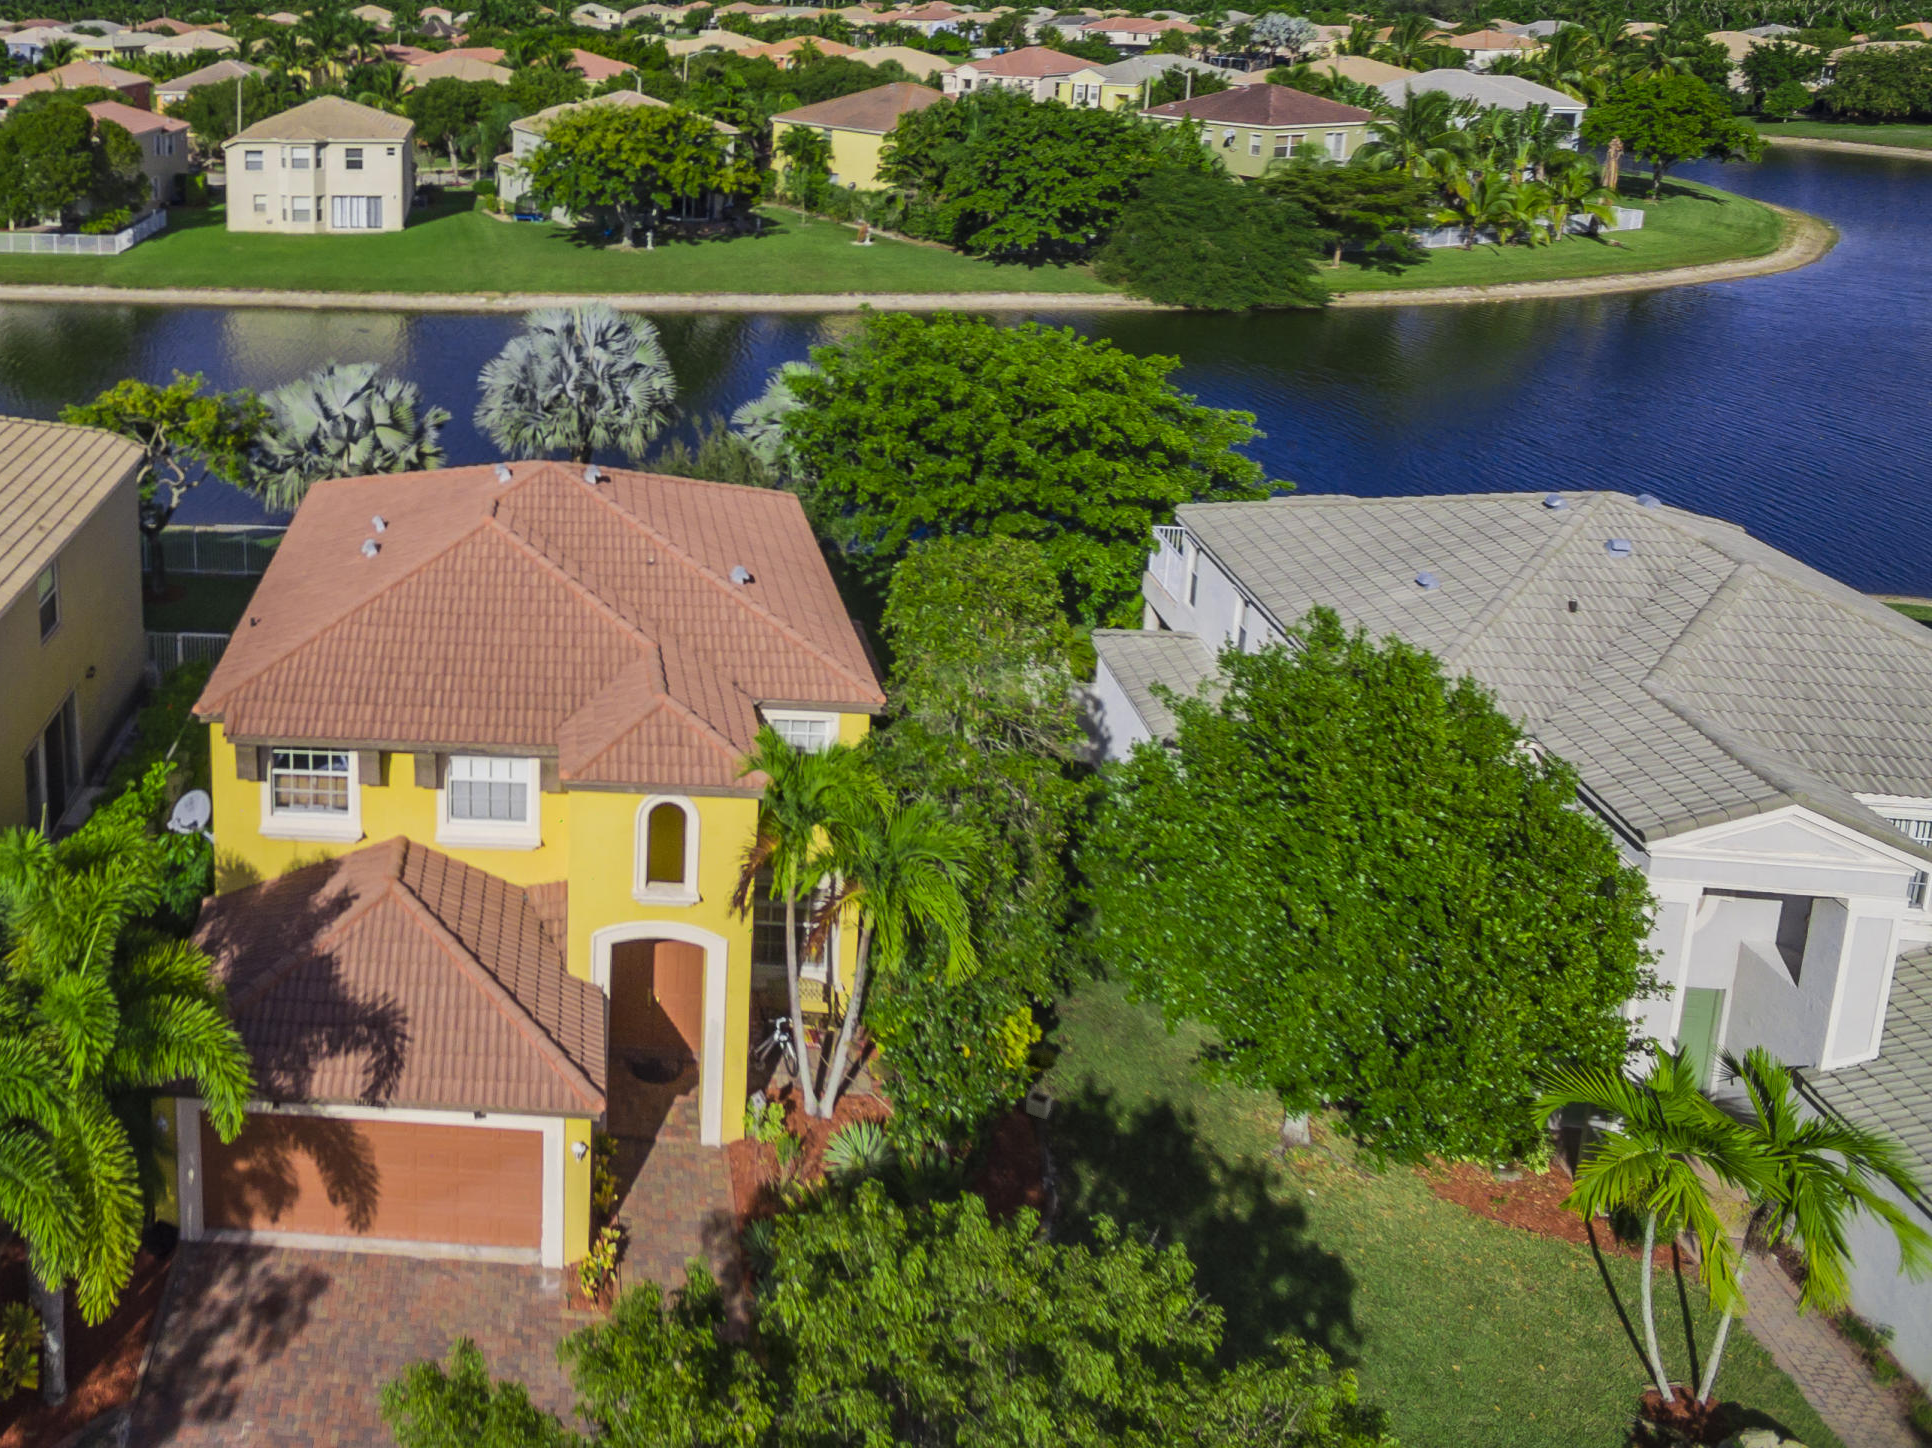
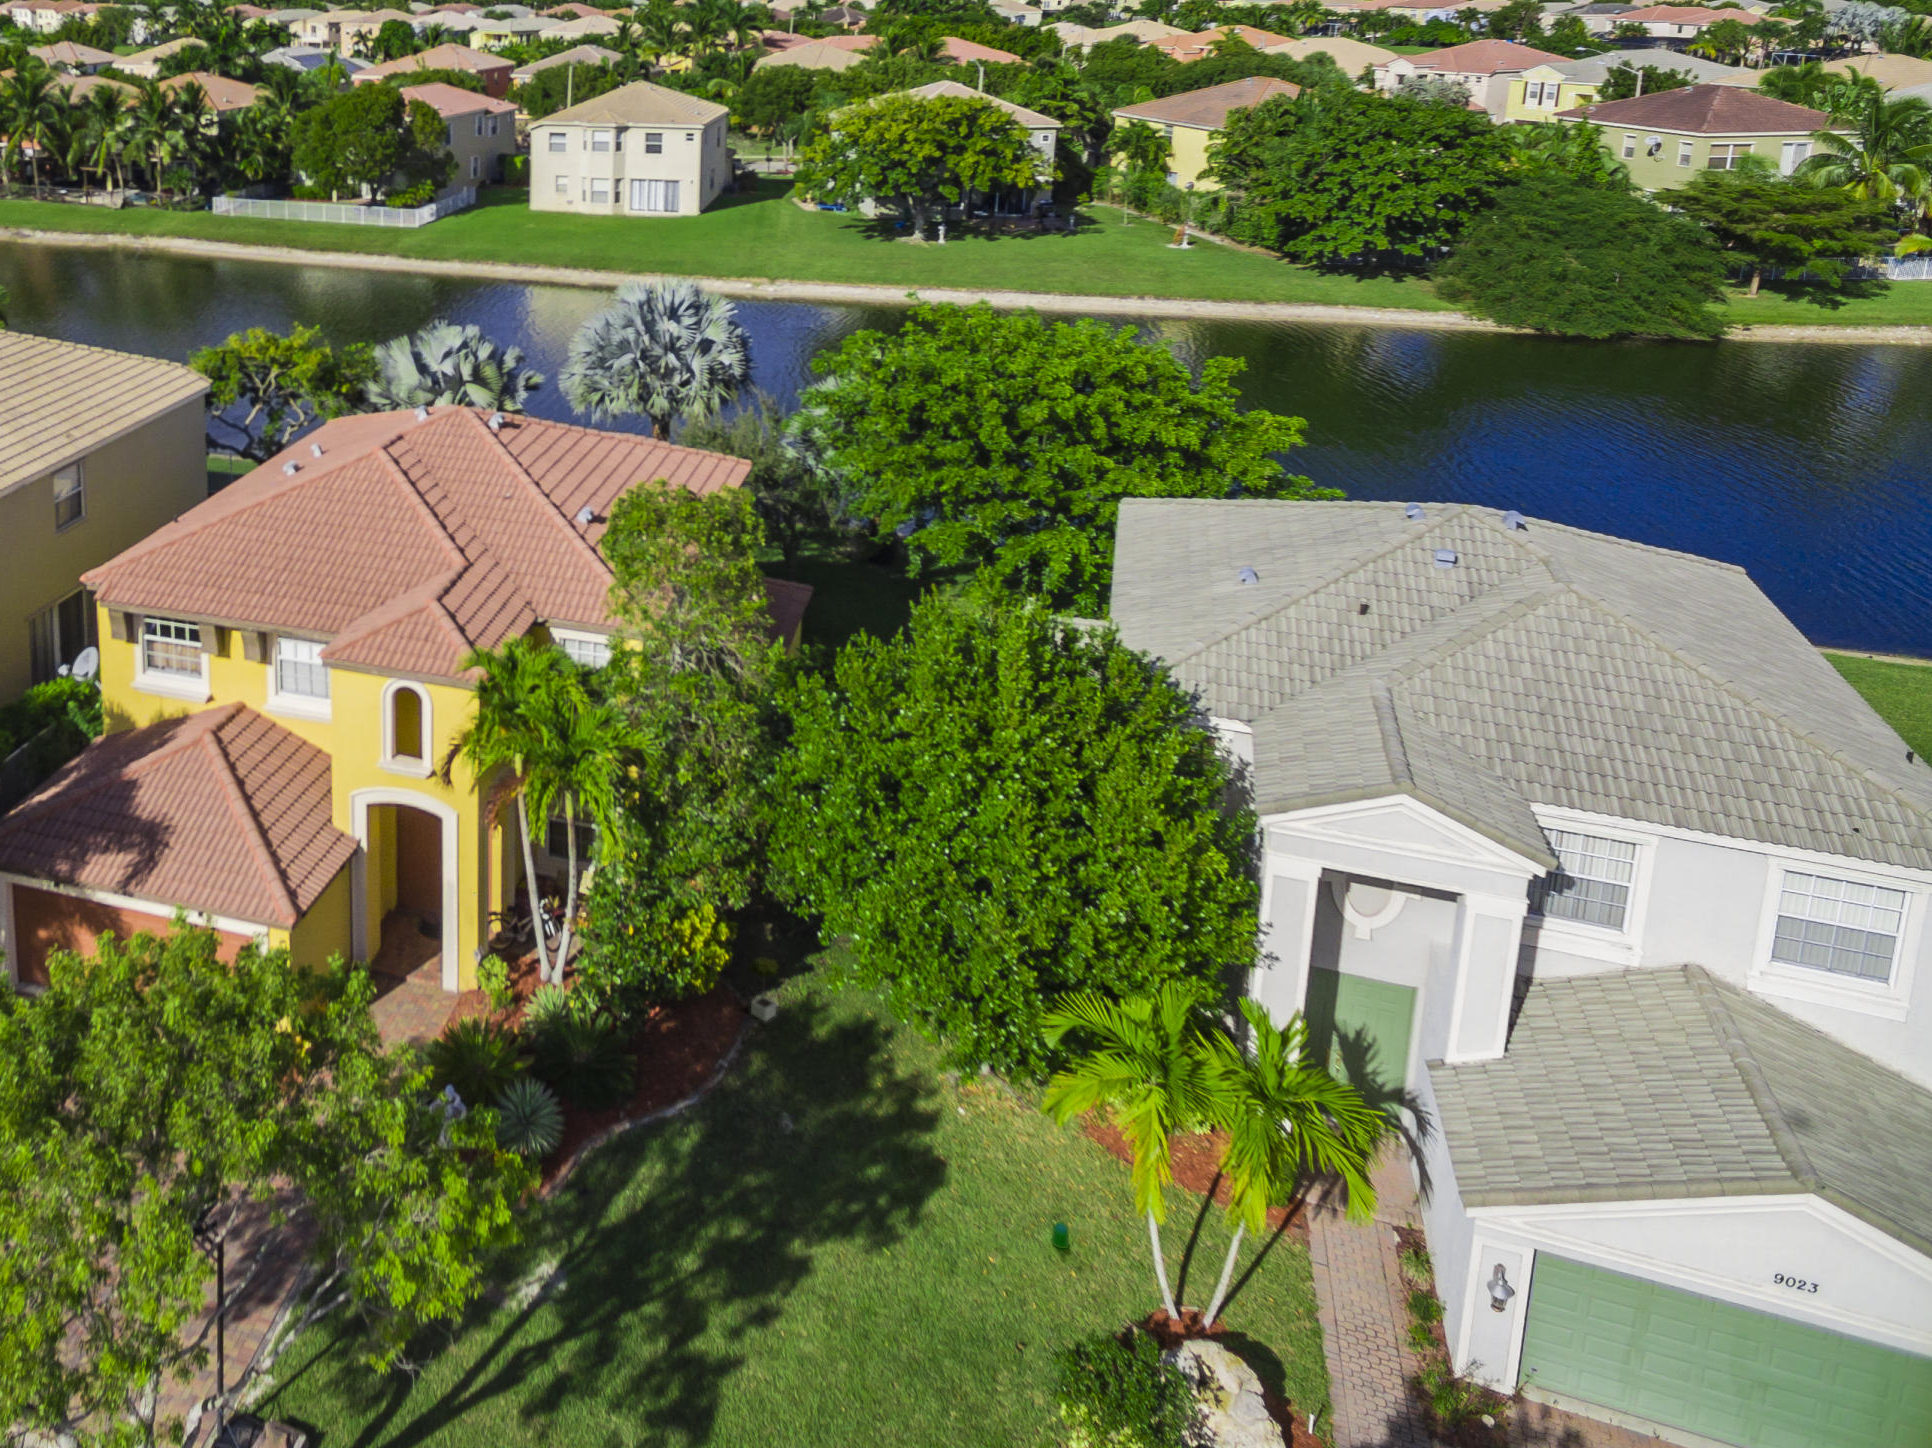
watering can: none [1475,1305,1502,1336] -> present [1051,1221,1069,1249]

